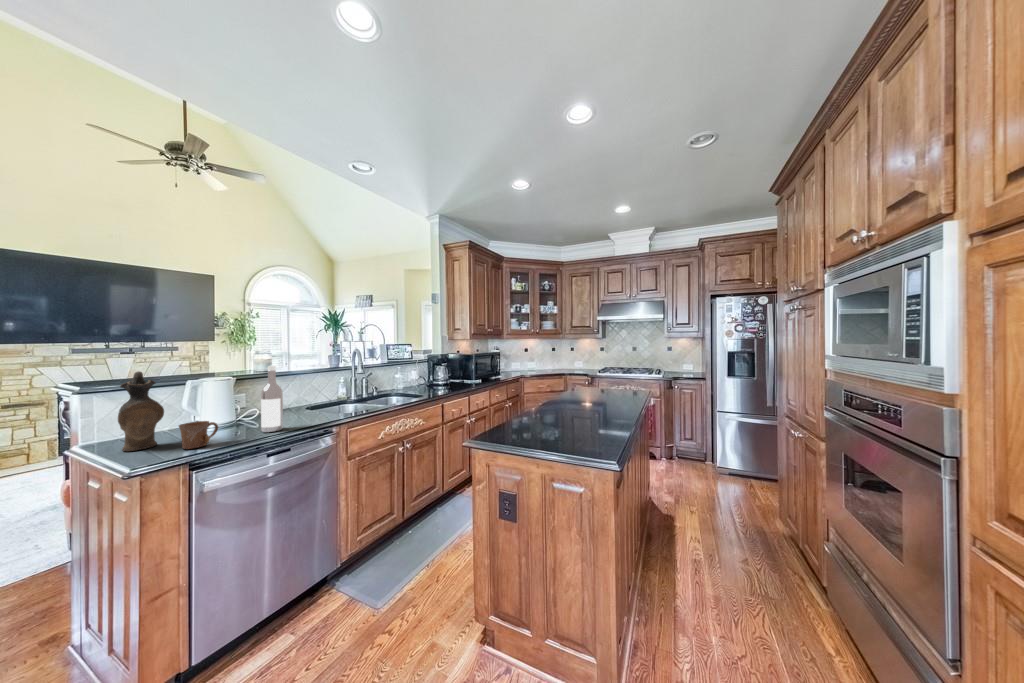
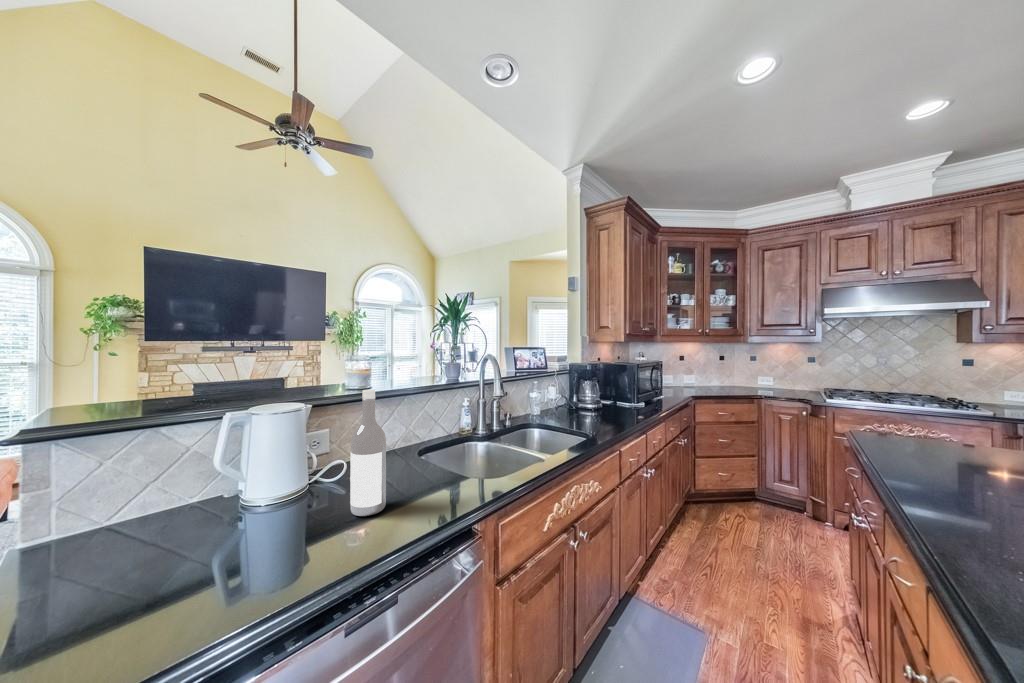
ceramic pitcher: present [118,371,164,451] -> none [105,397,190,554]
mug: present [179,421,218,449] -> none [198,500,274,567]

